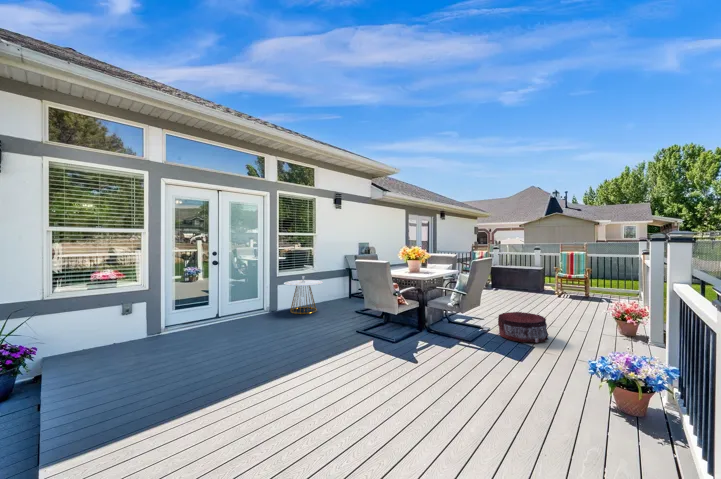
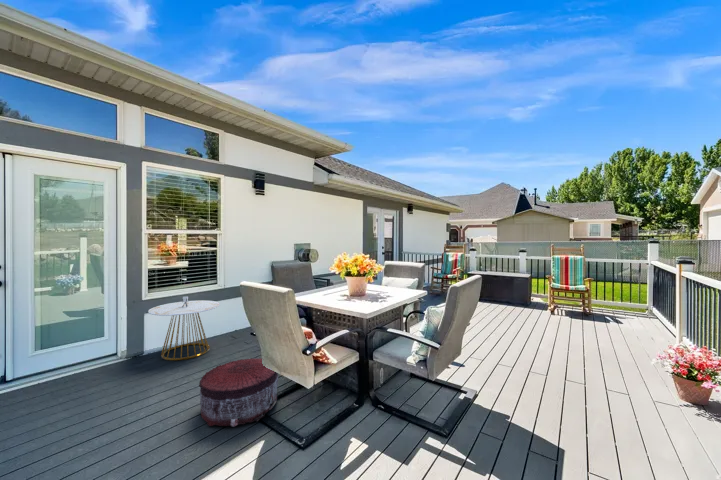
pouf: present [498,312,548,343] -> present [199,358,278,427]

